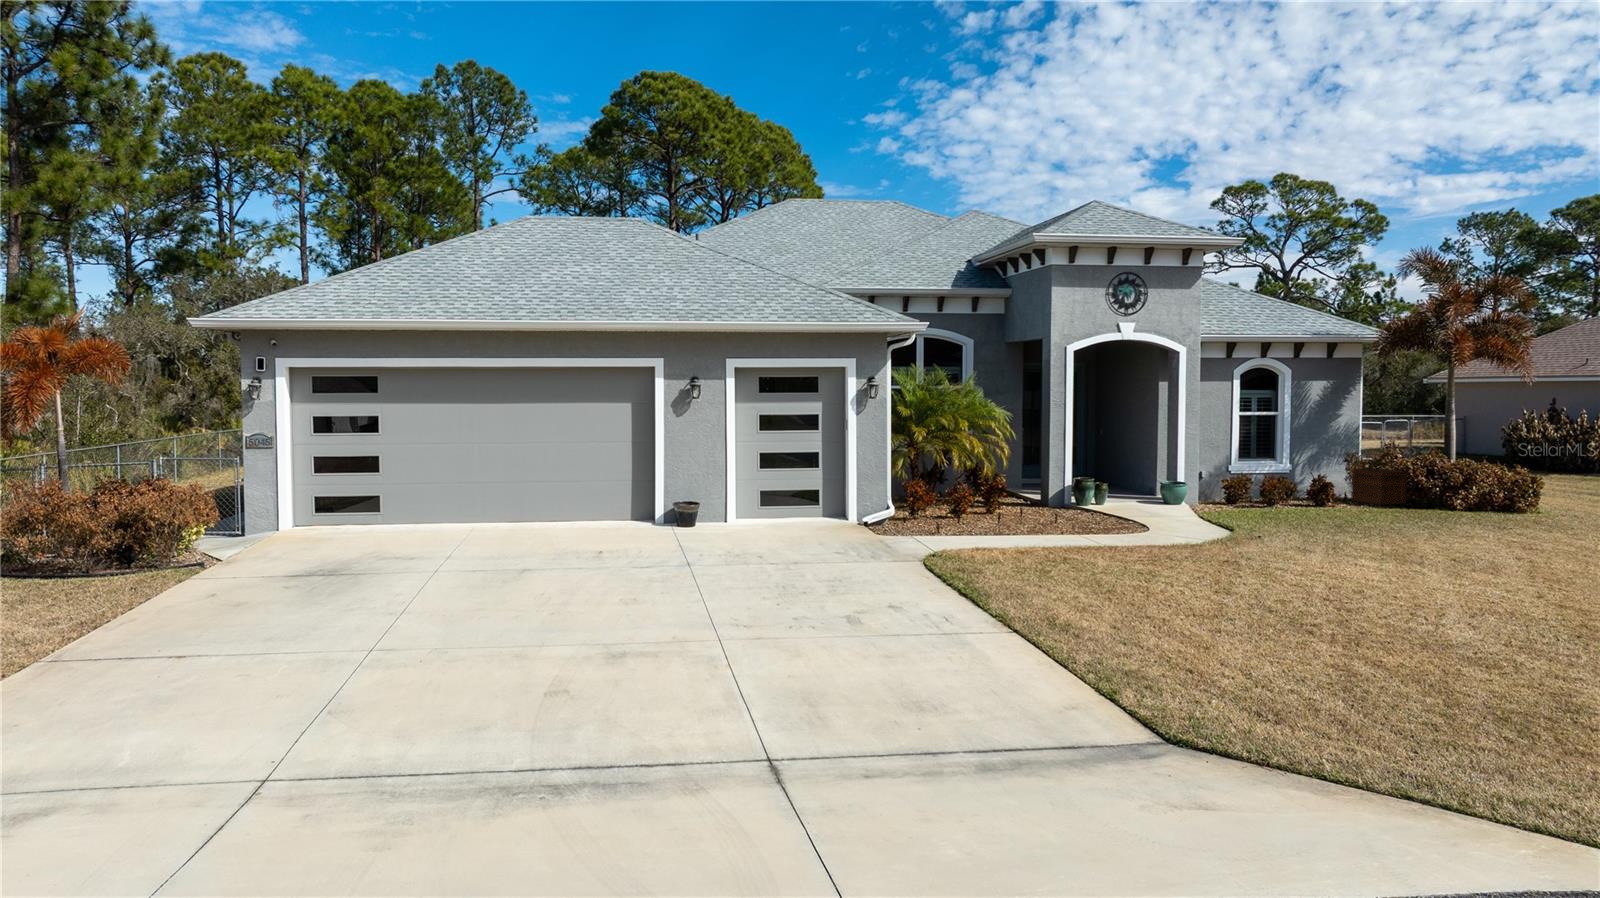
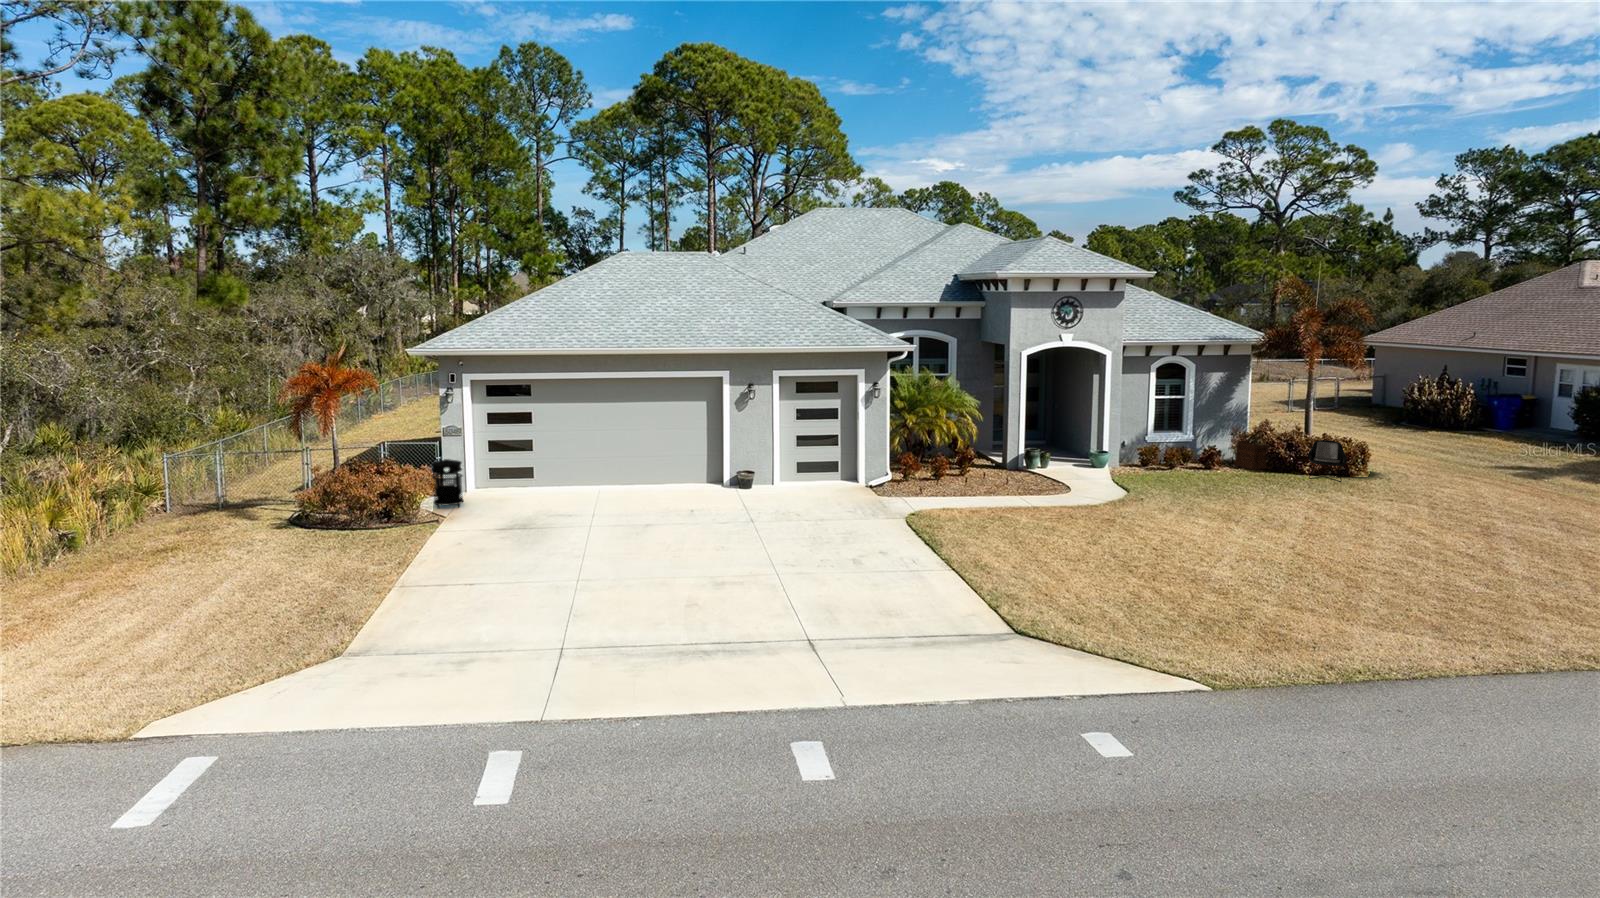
lounge chair: none [1459,461,1520,516] -> present [1308,440,1347,482]
trash can: none [188,478,243,555] -> present [432,459,464,506]

